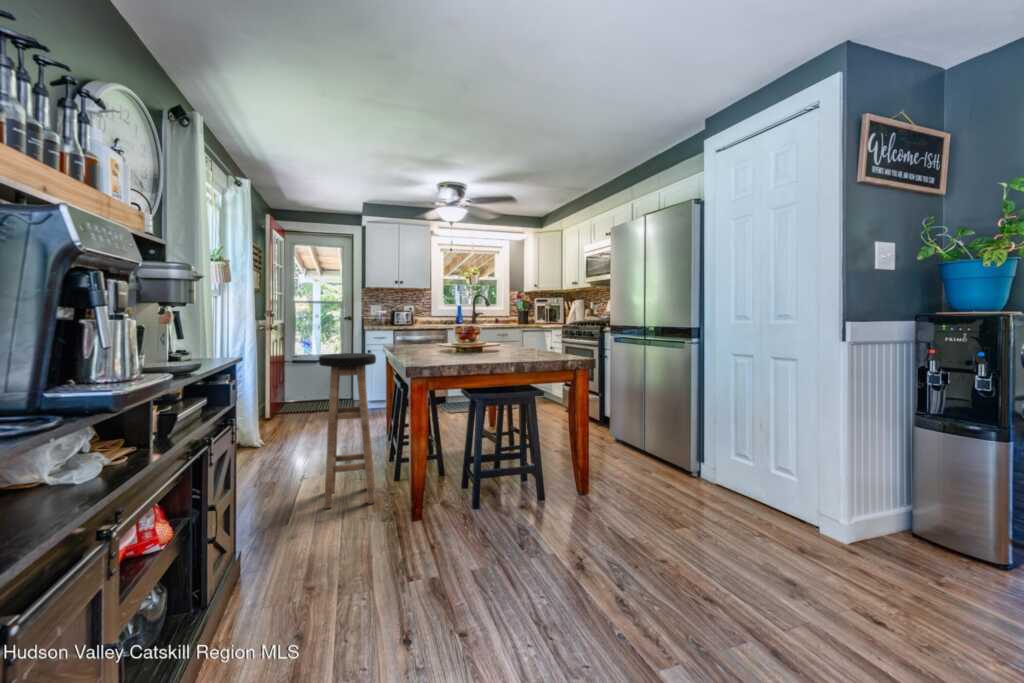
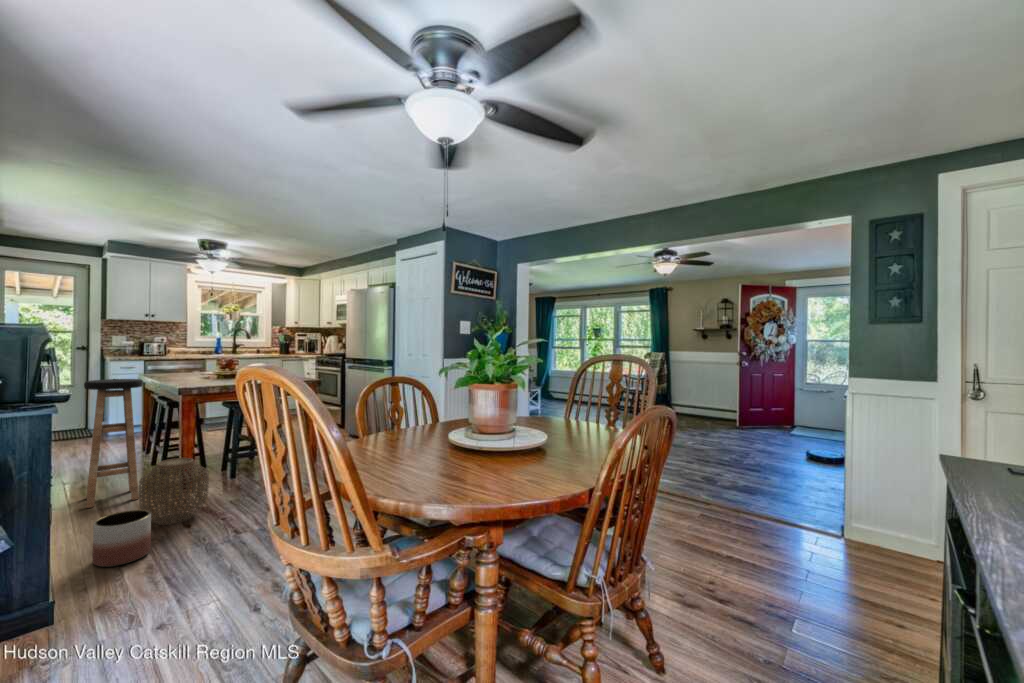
woven basket: none [364,467,444,562] -> present [139,458,209,525]
planter: none [298,551,368,644] -> present [92,510,151,567]

